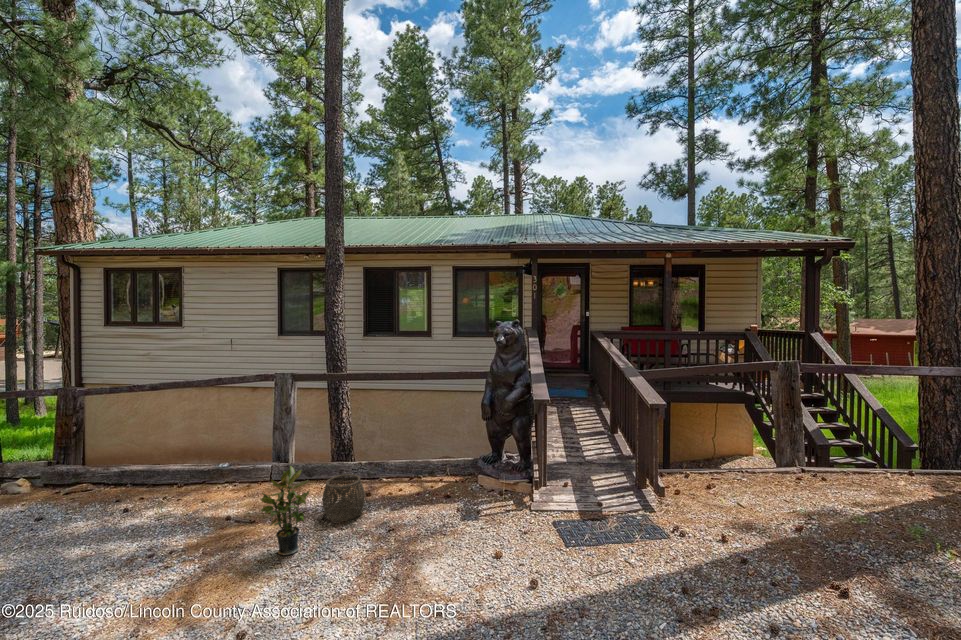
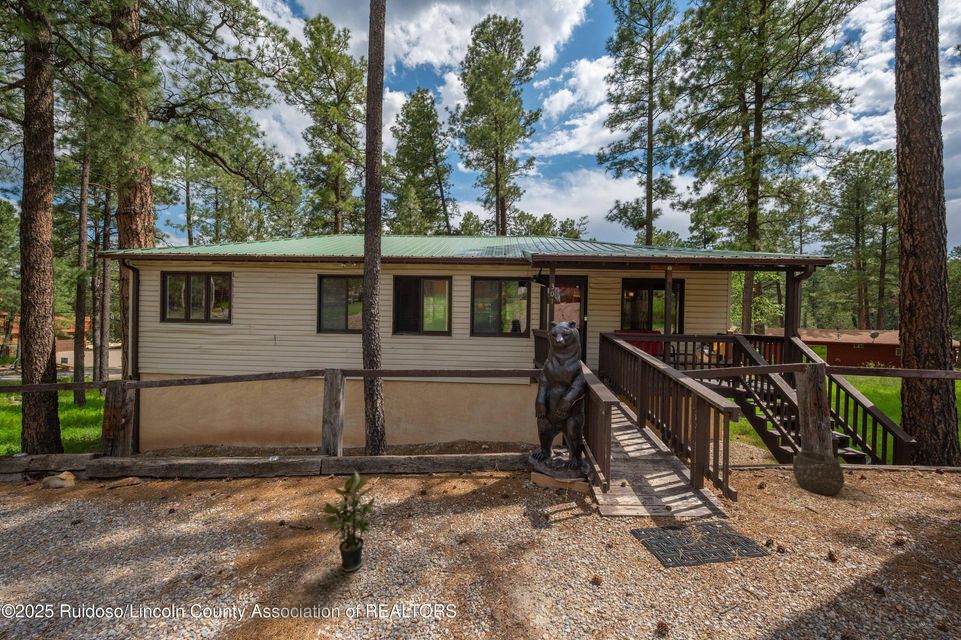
woven basket: present [322,474,365,522] -> present [793,451,844,495]

